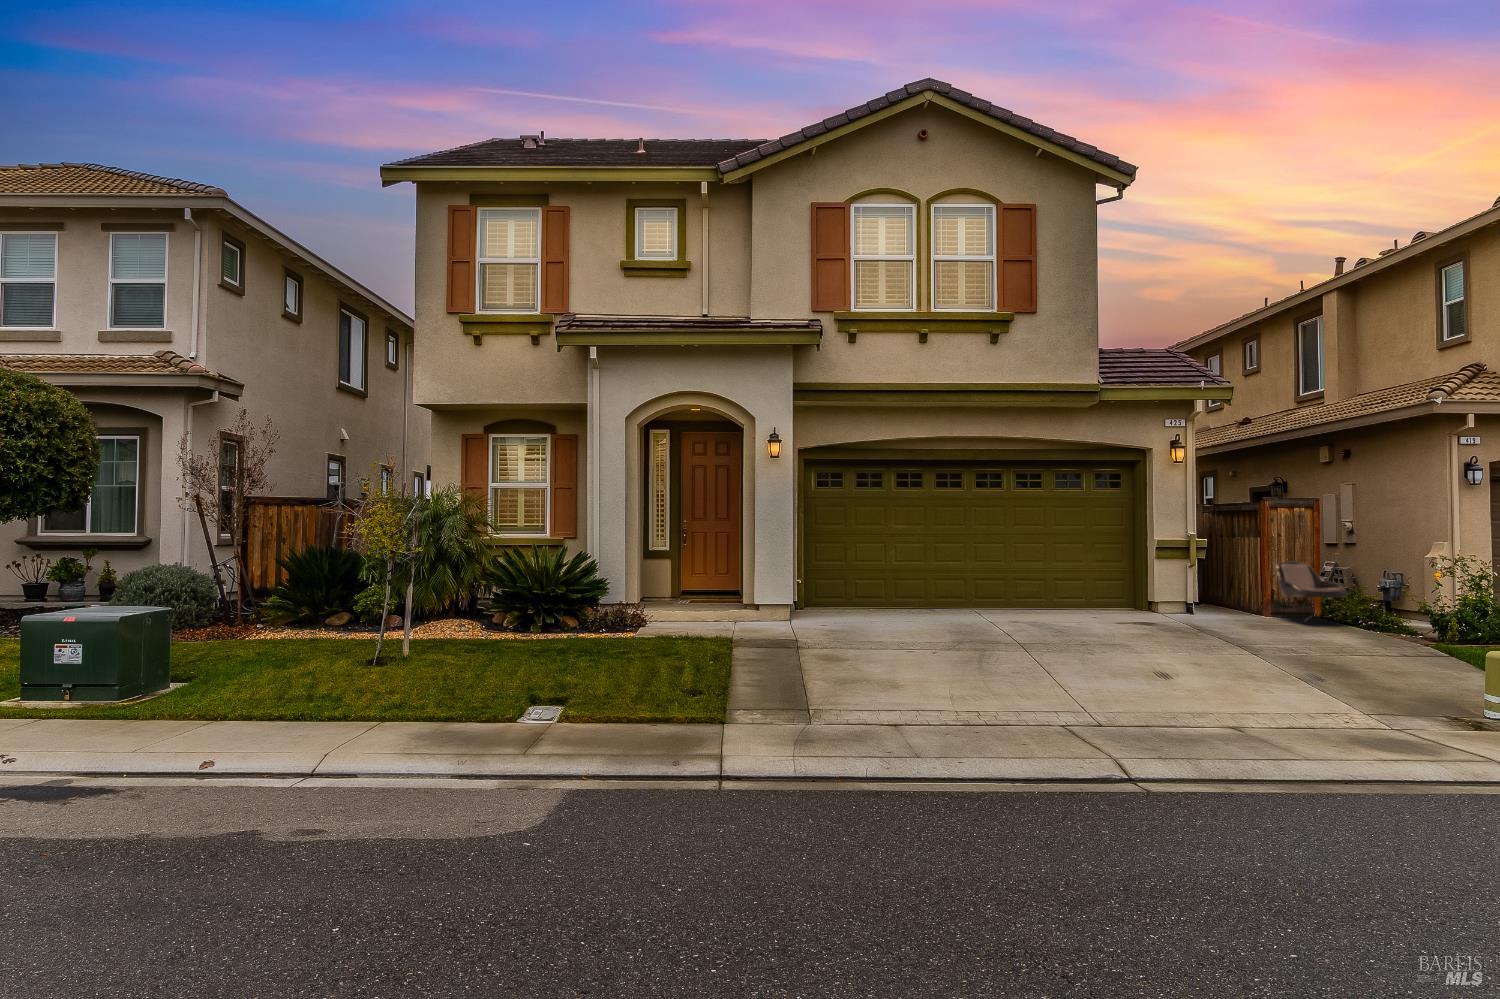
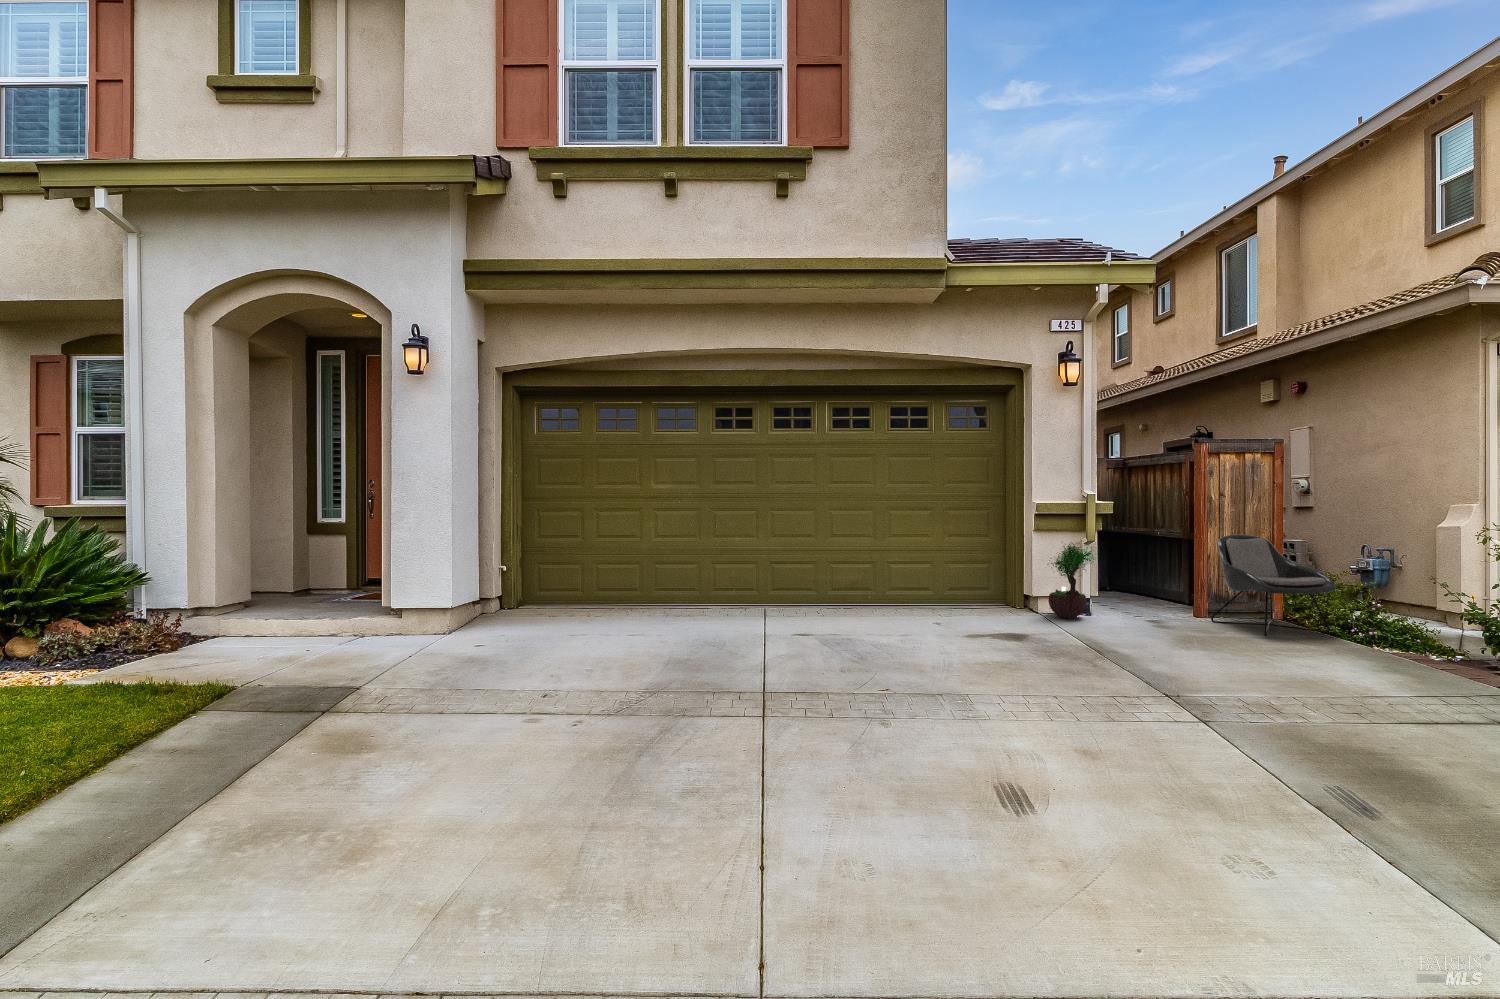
potted tree: none [1166,562,1198,615] -> present [1048,543,1094,618]

